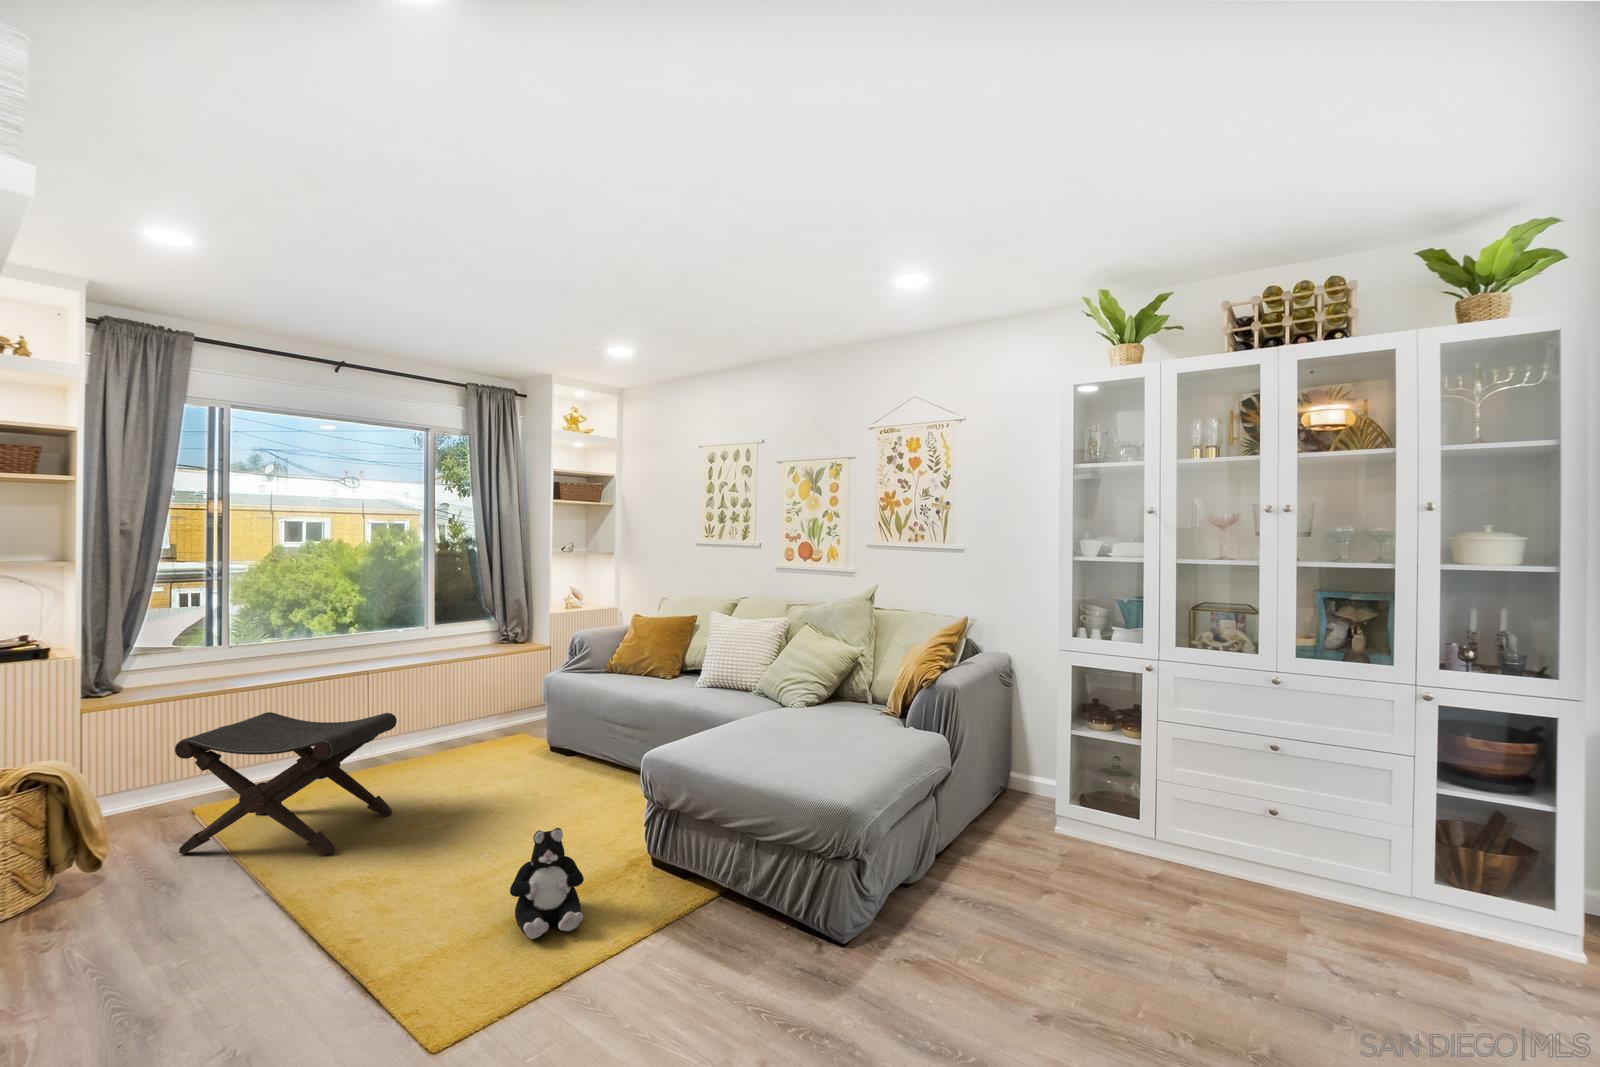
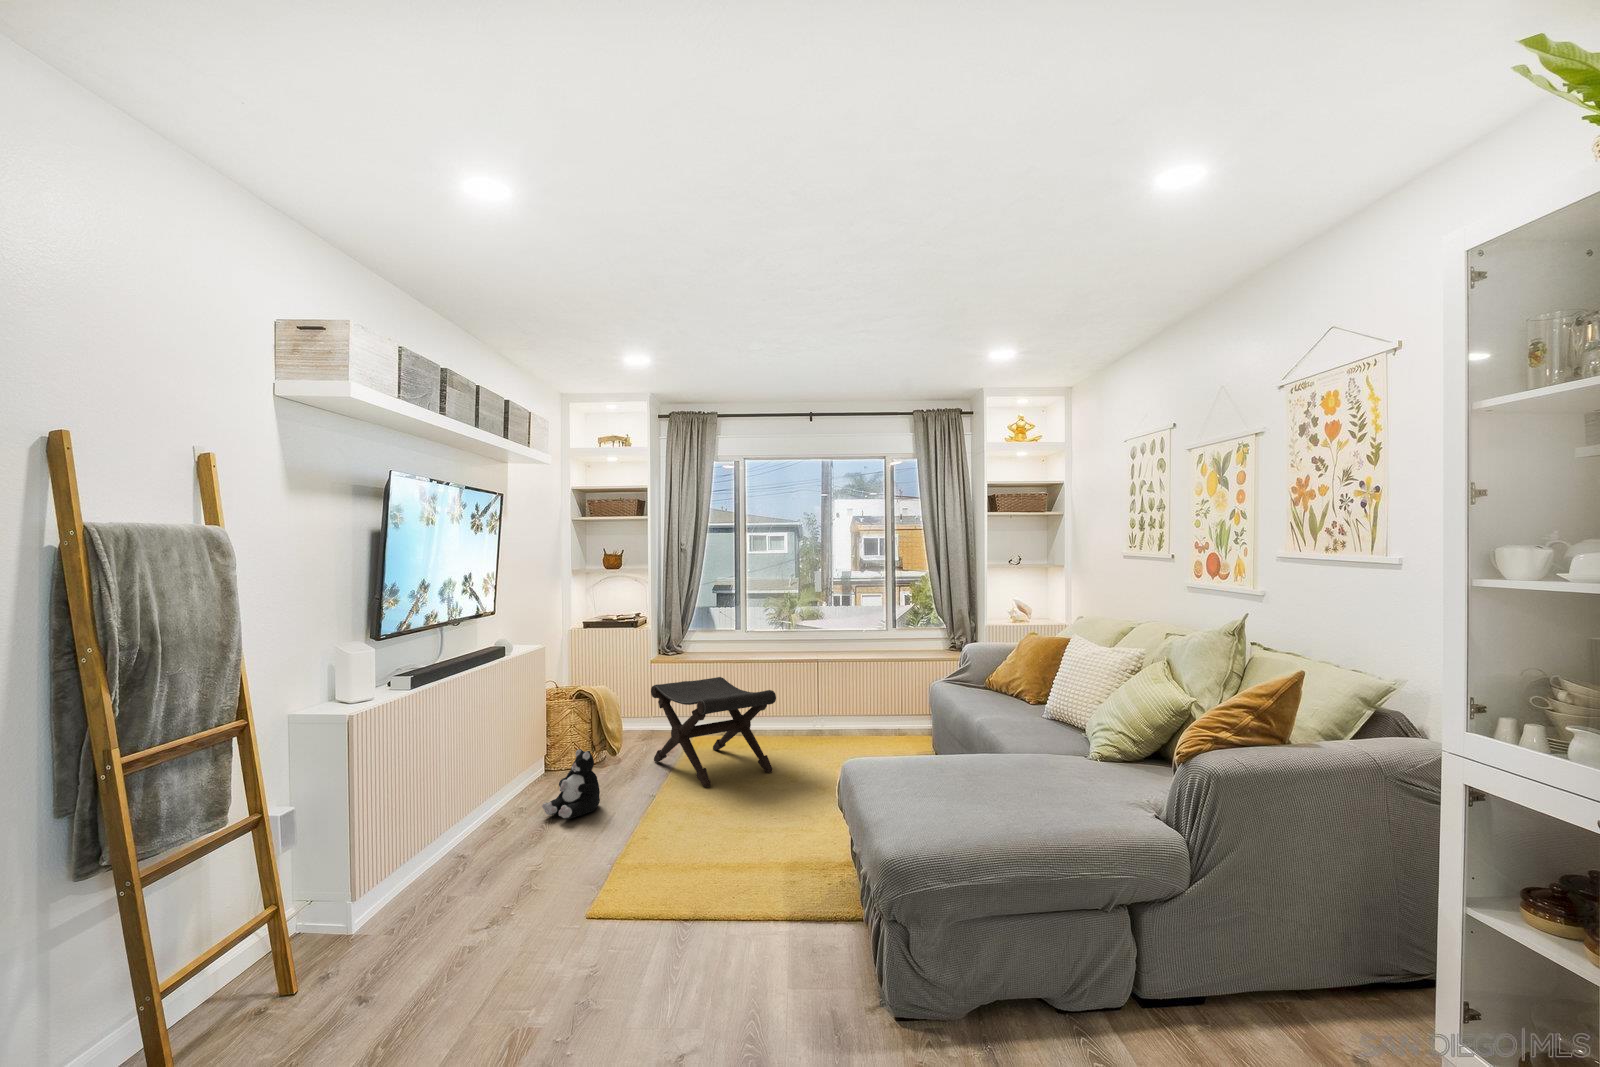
plush toy: present [510,828,584,939] -> present [542,749,600,819]

